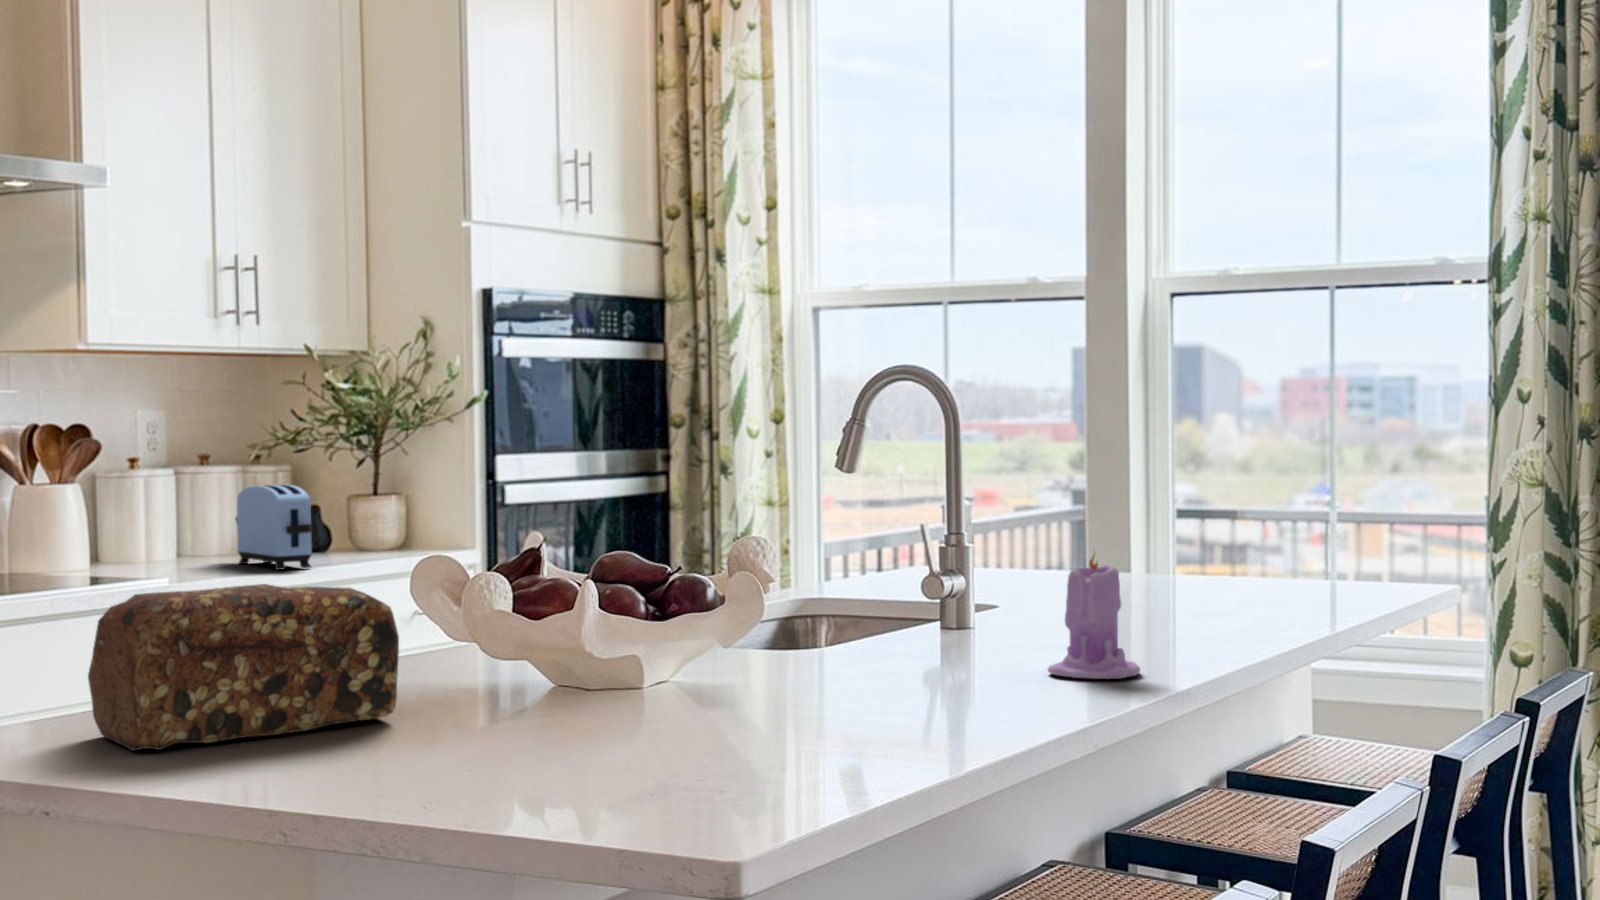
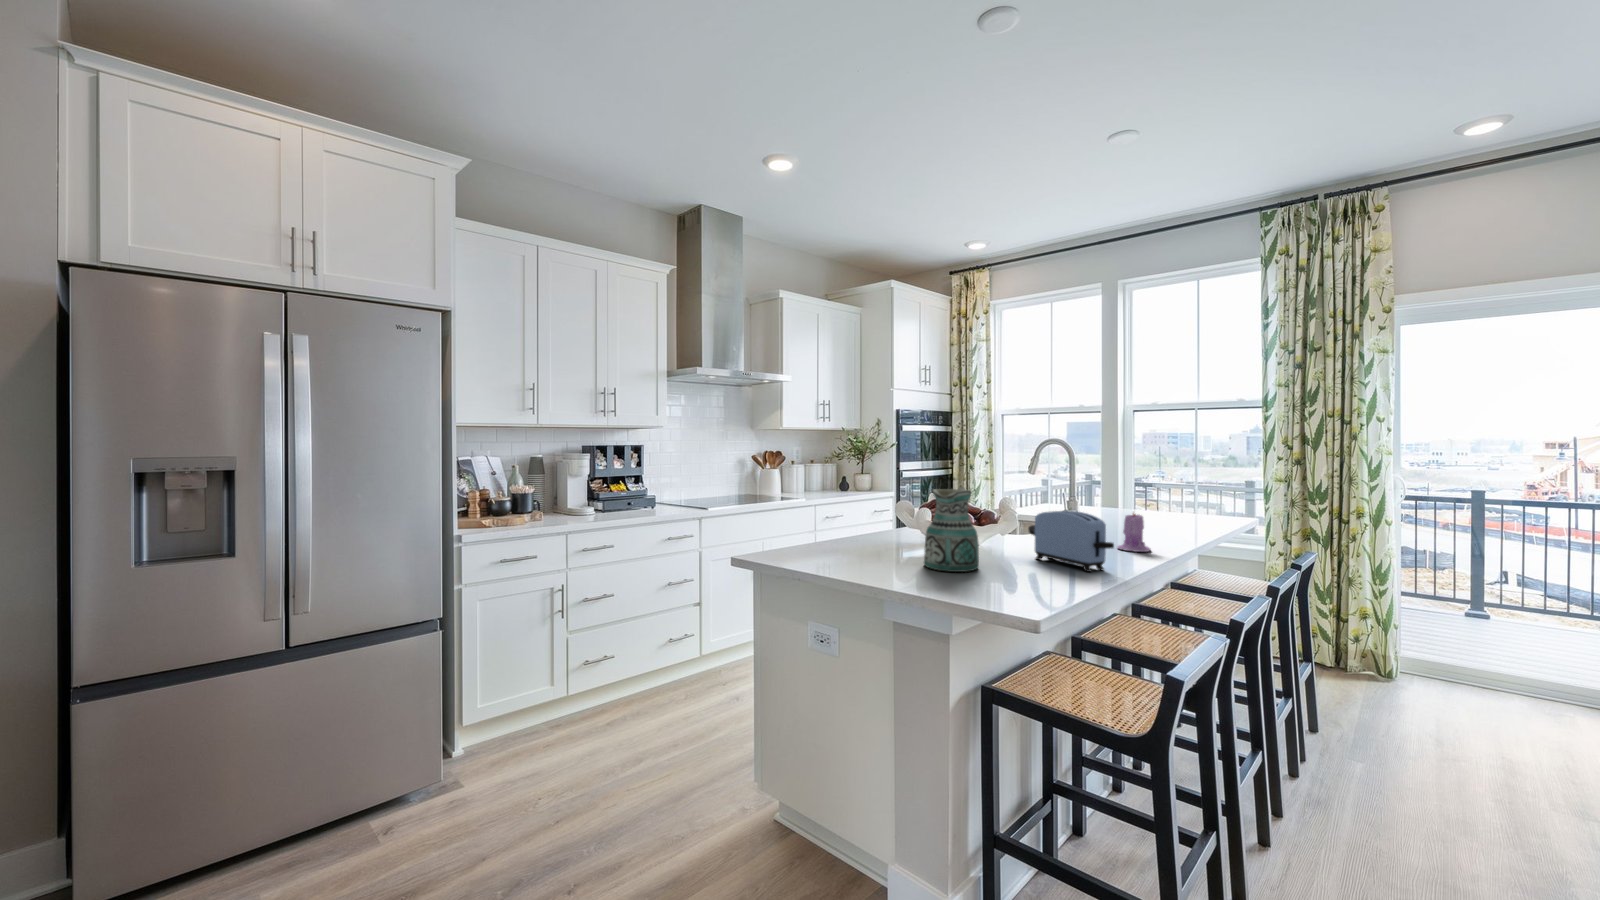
toaster: present [236,485,312,570] -> present [1028,511,1114,572]
ceramic pitcher: none [392,487,579,778] -> present [924,487,979,572]
bread loaf: present [88,584,399,750] -> none [830,510,915,556]

